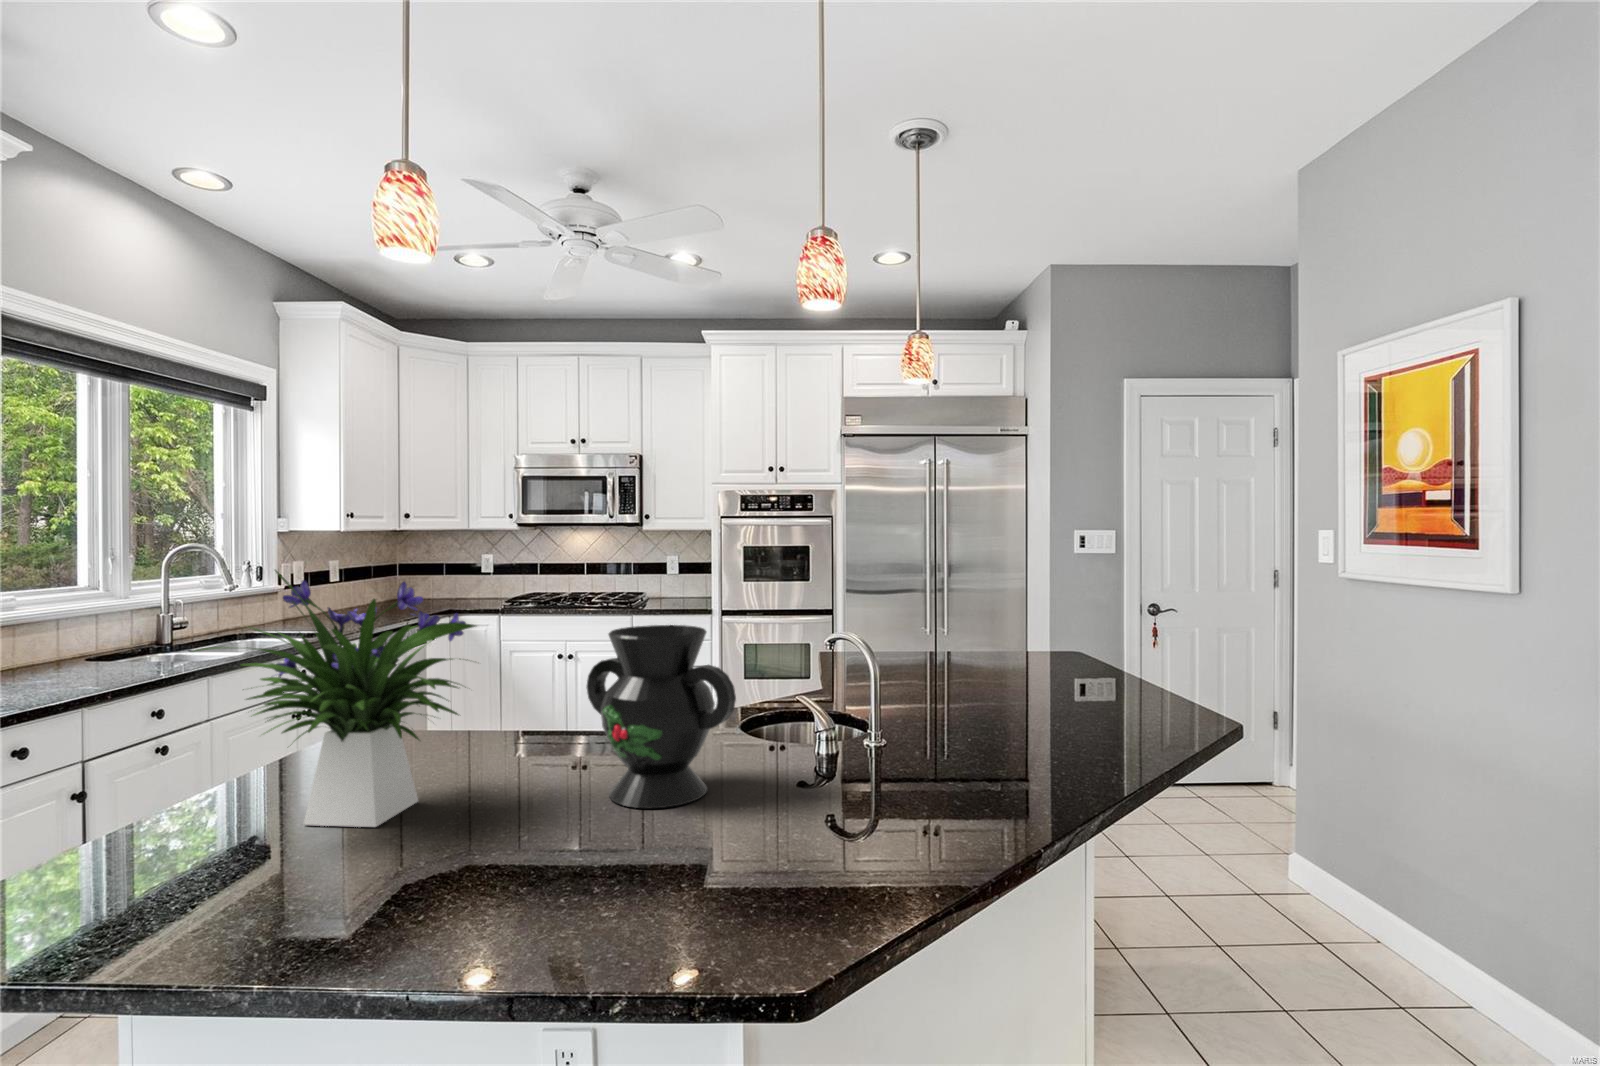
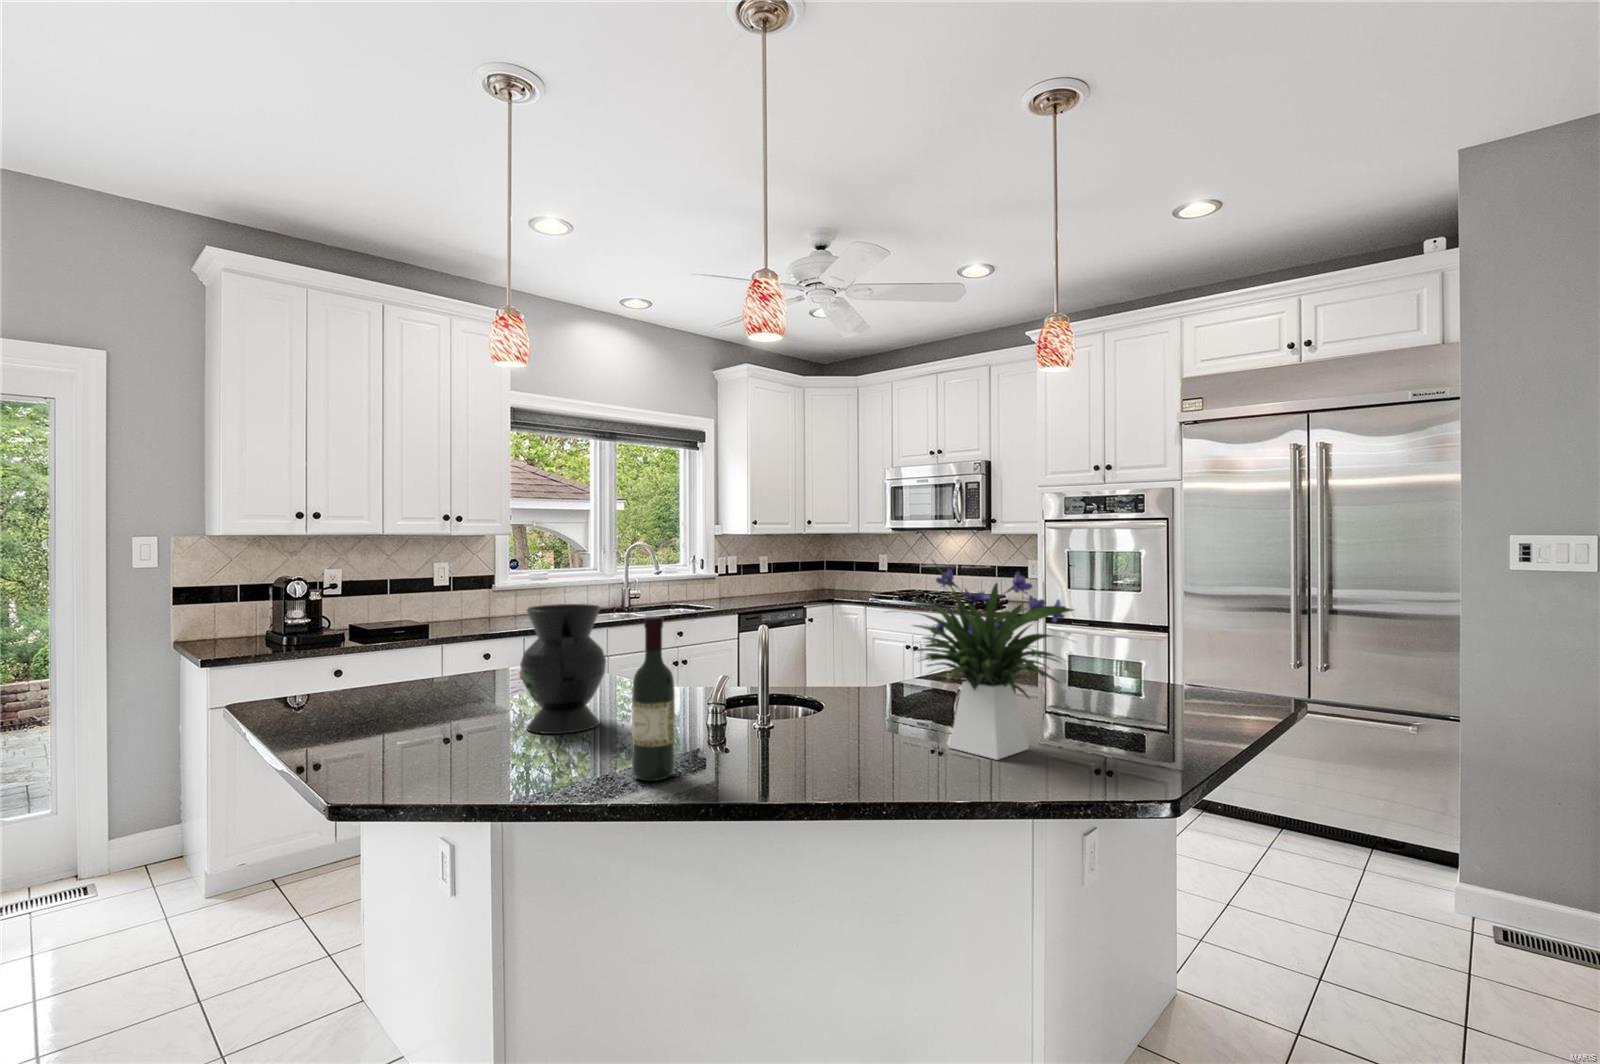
flower arrangement: present [196,570,476,827] -> present [914,560,1073,760]
wine bottle: none [916,624,964,812] -> present [632,616,675,781]

